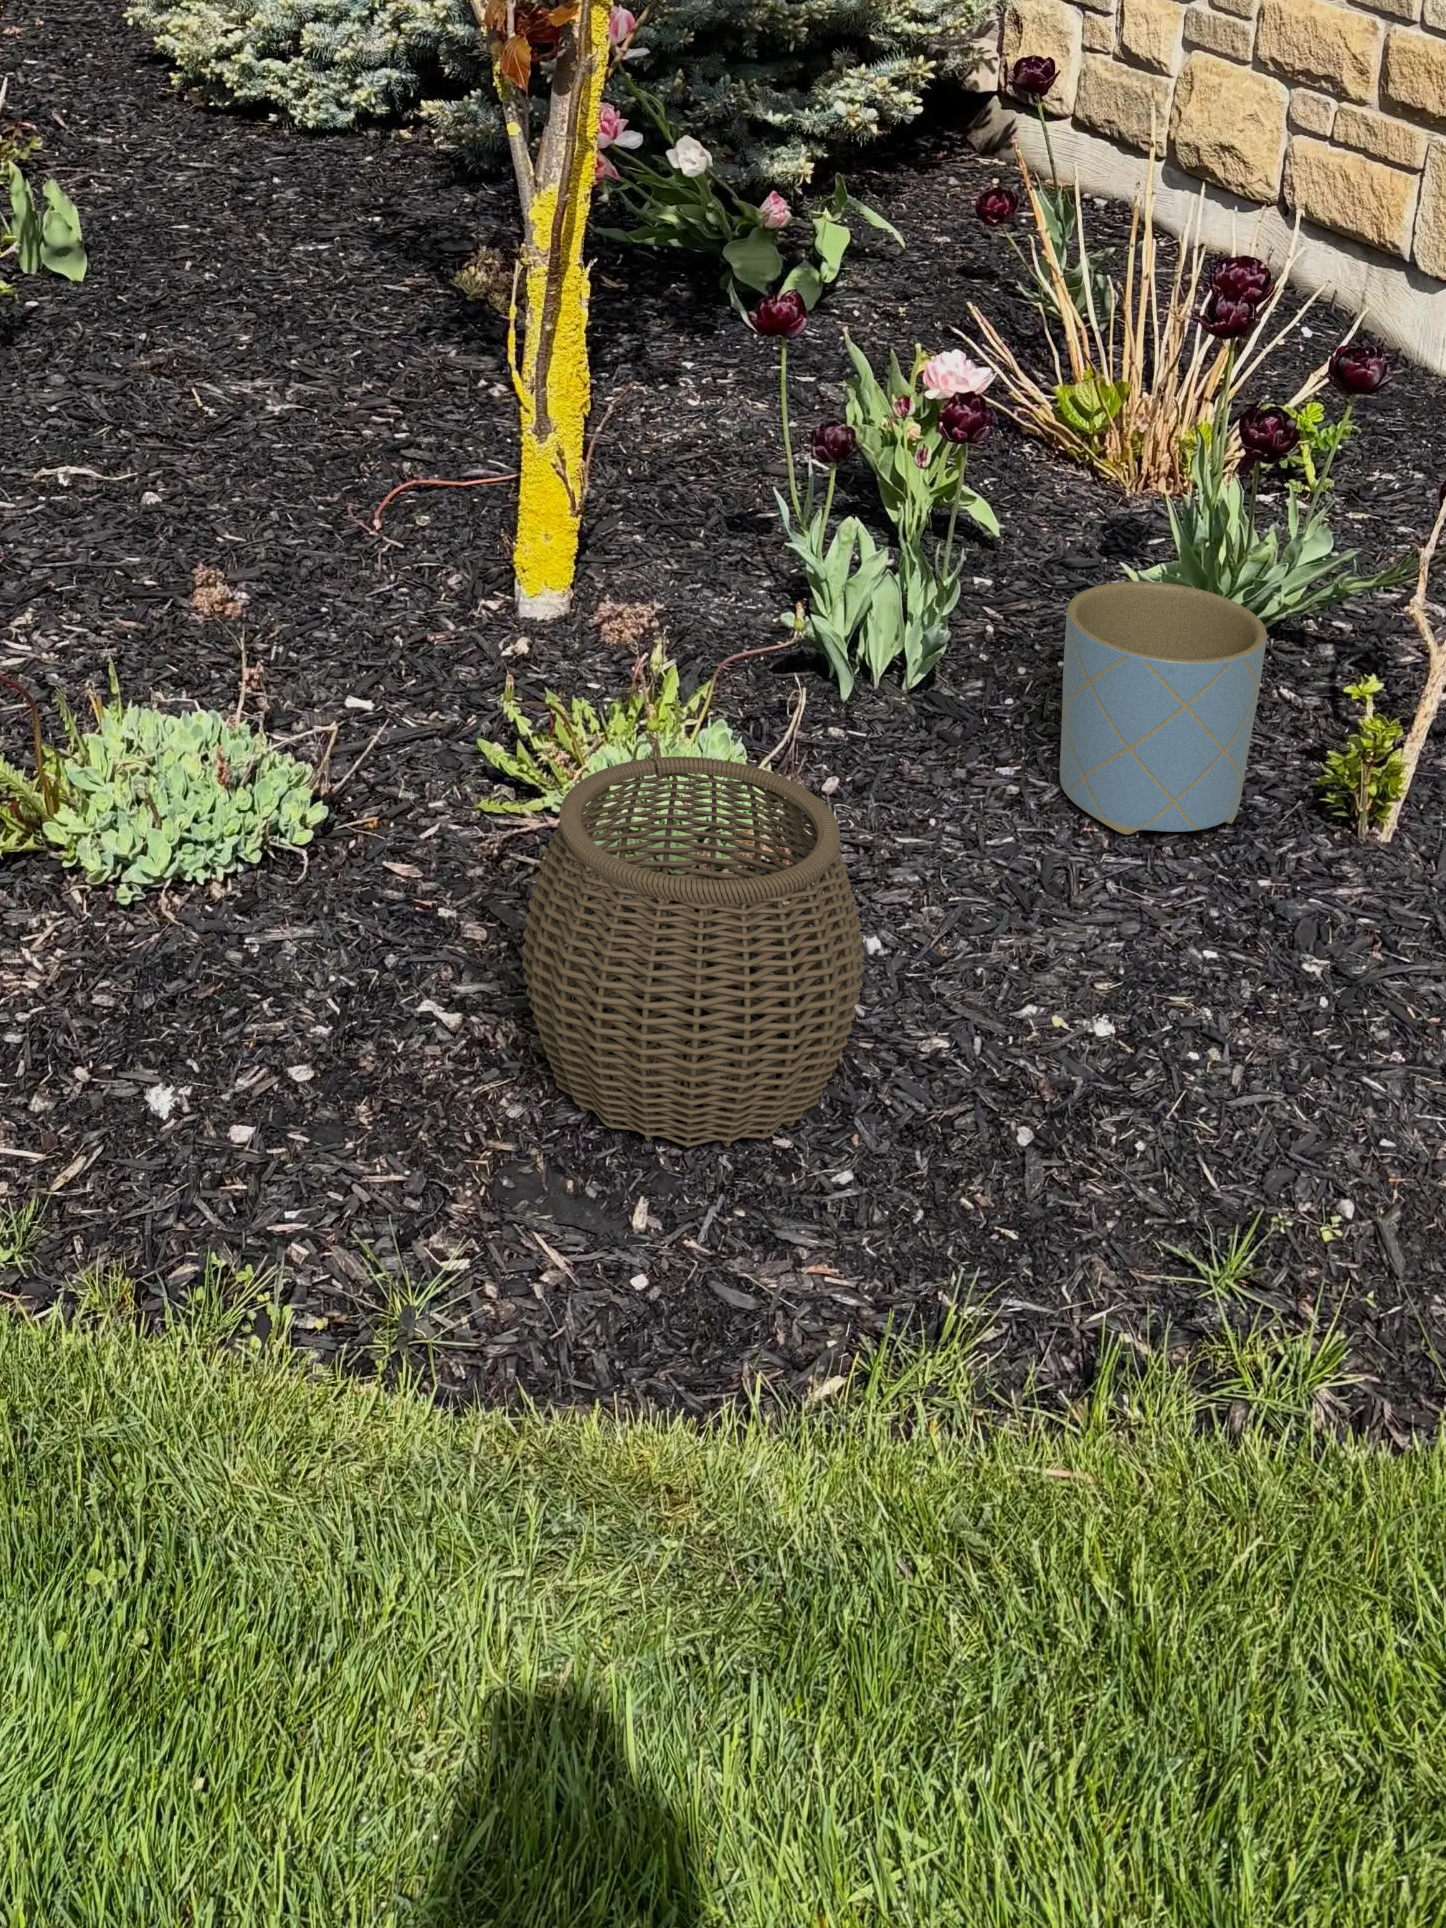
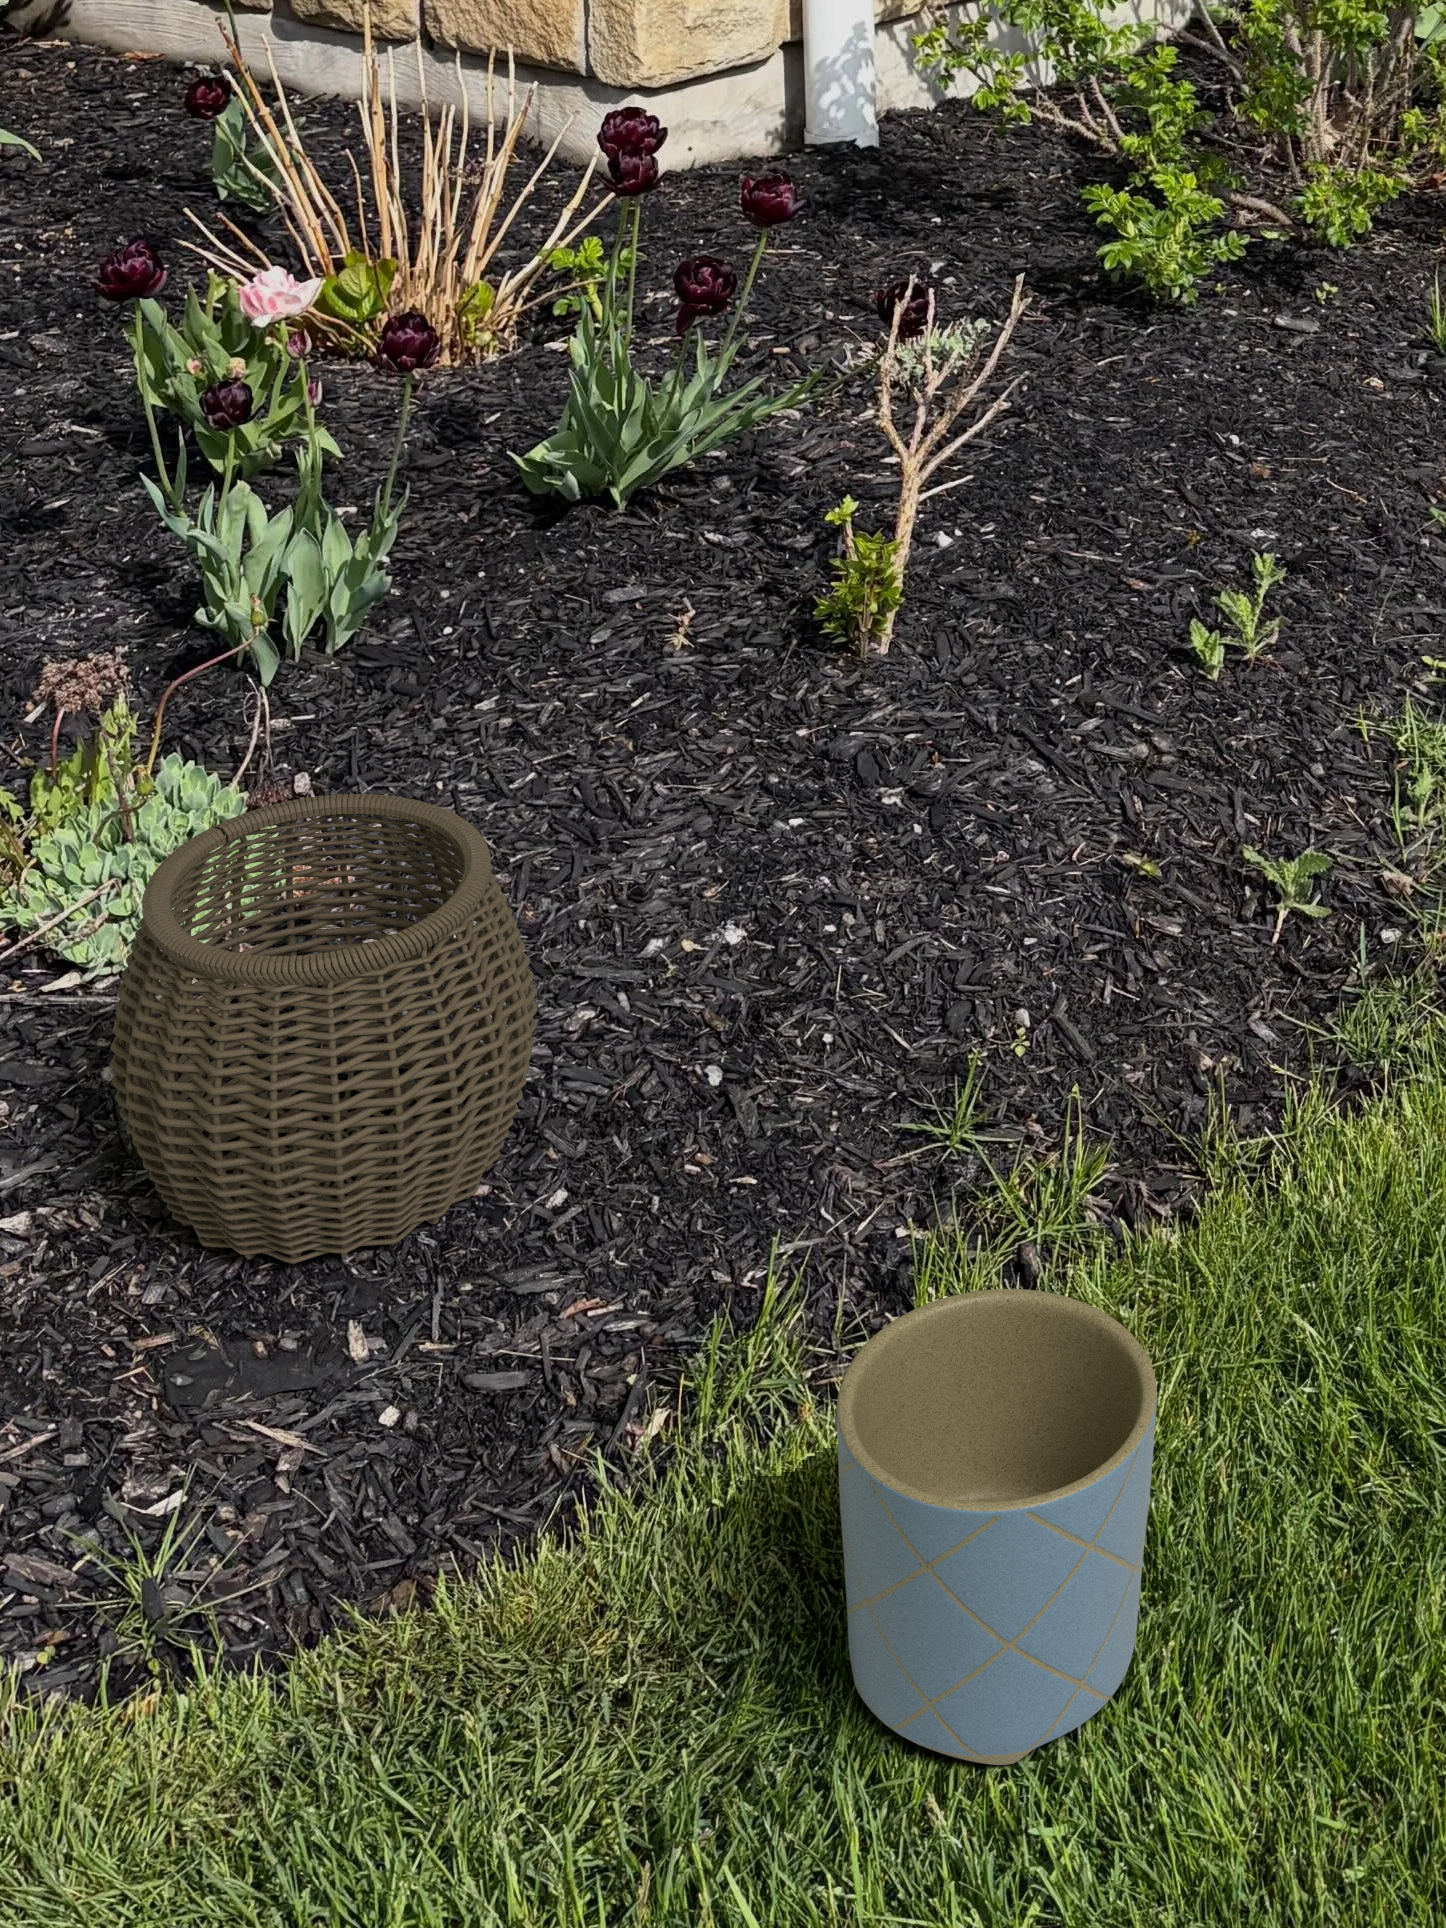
planter: present [1060,581,1267,835] -> present [837,1289,1157,1765]

